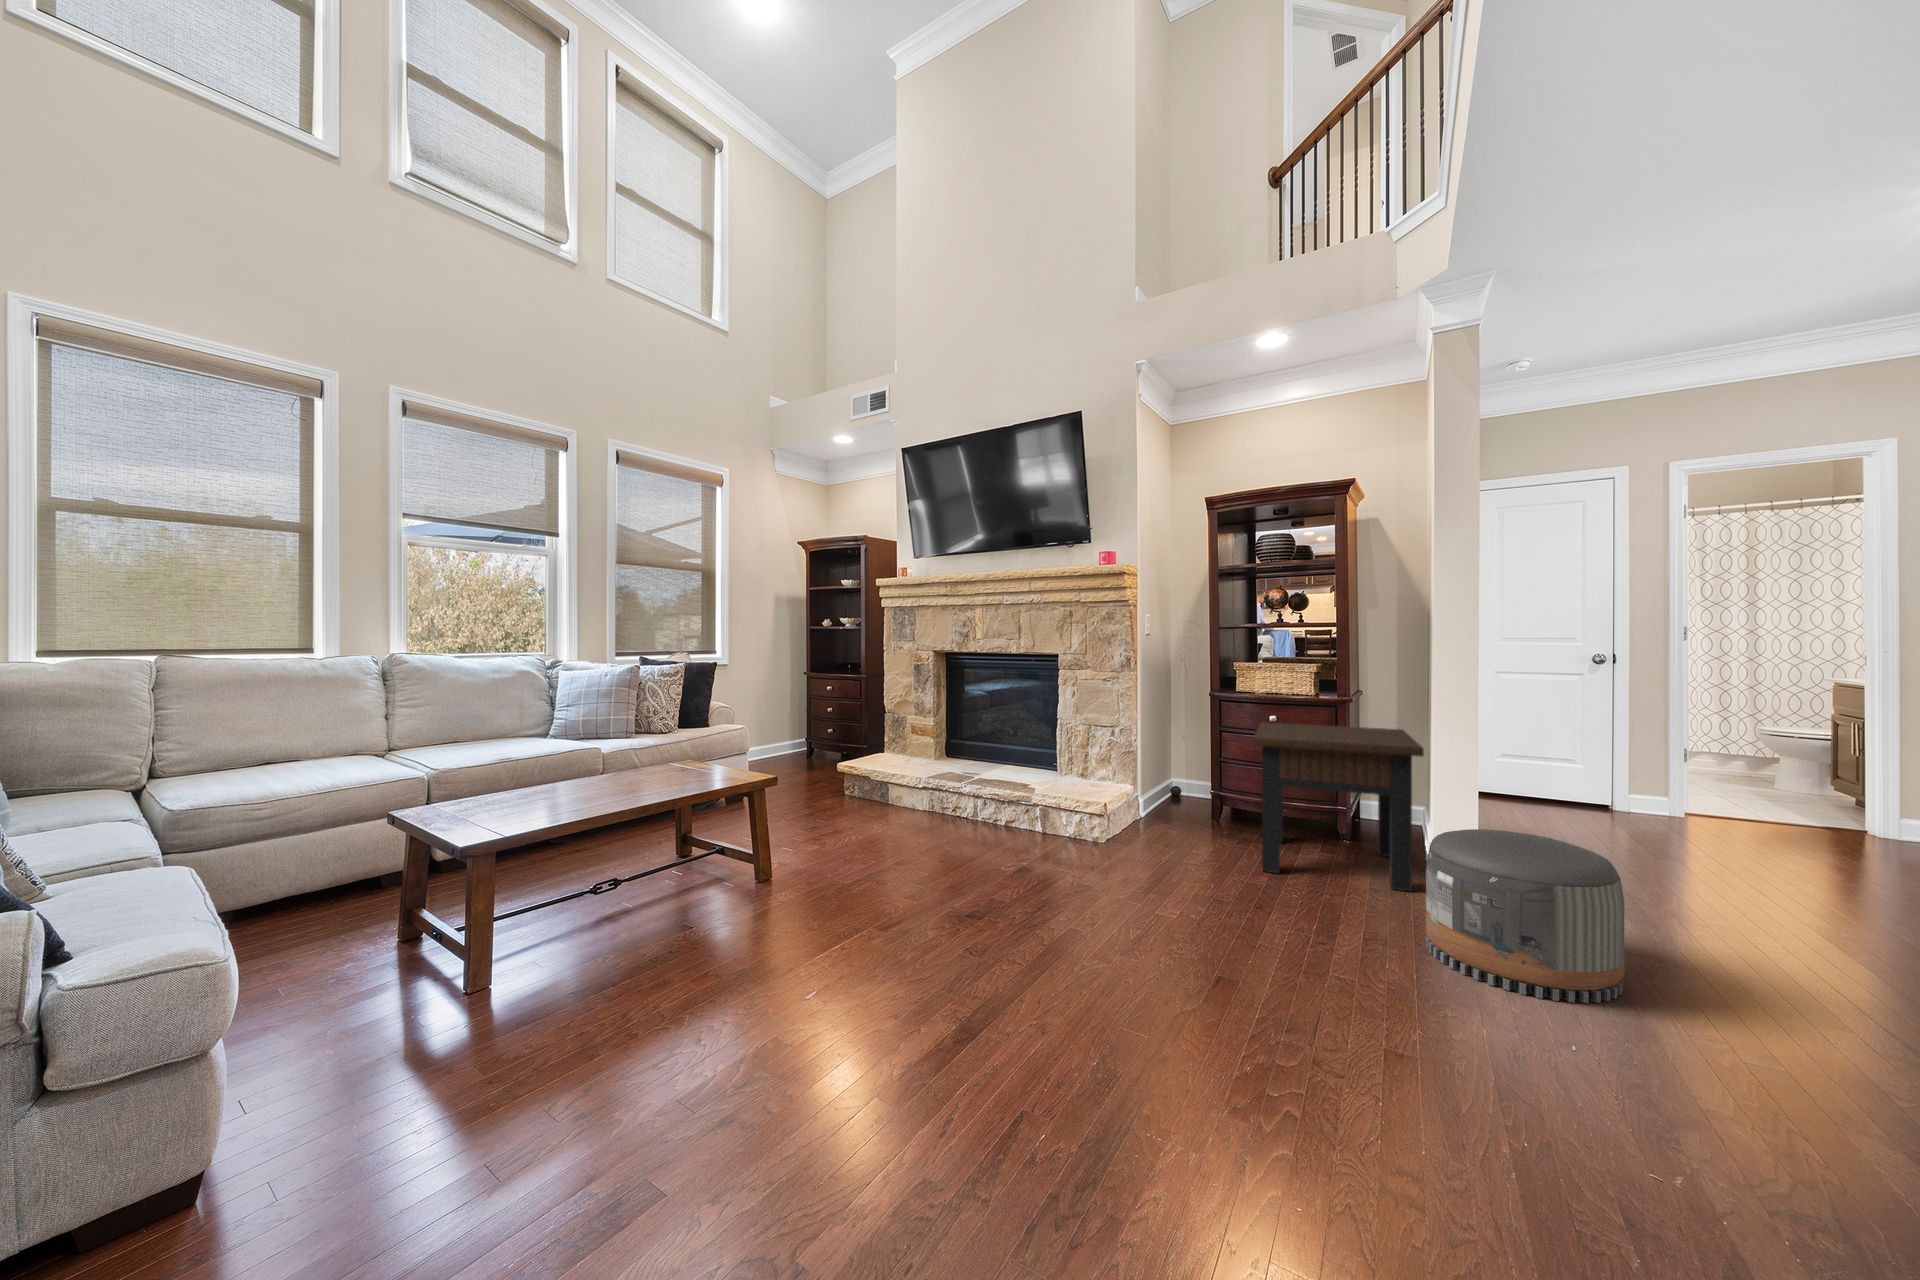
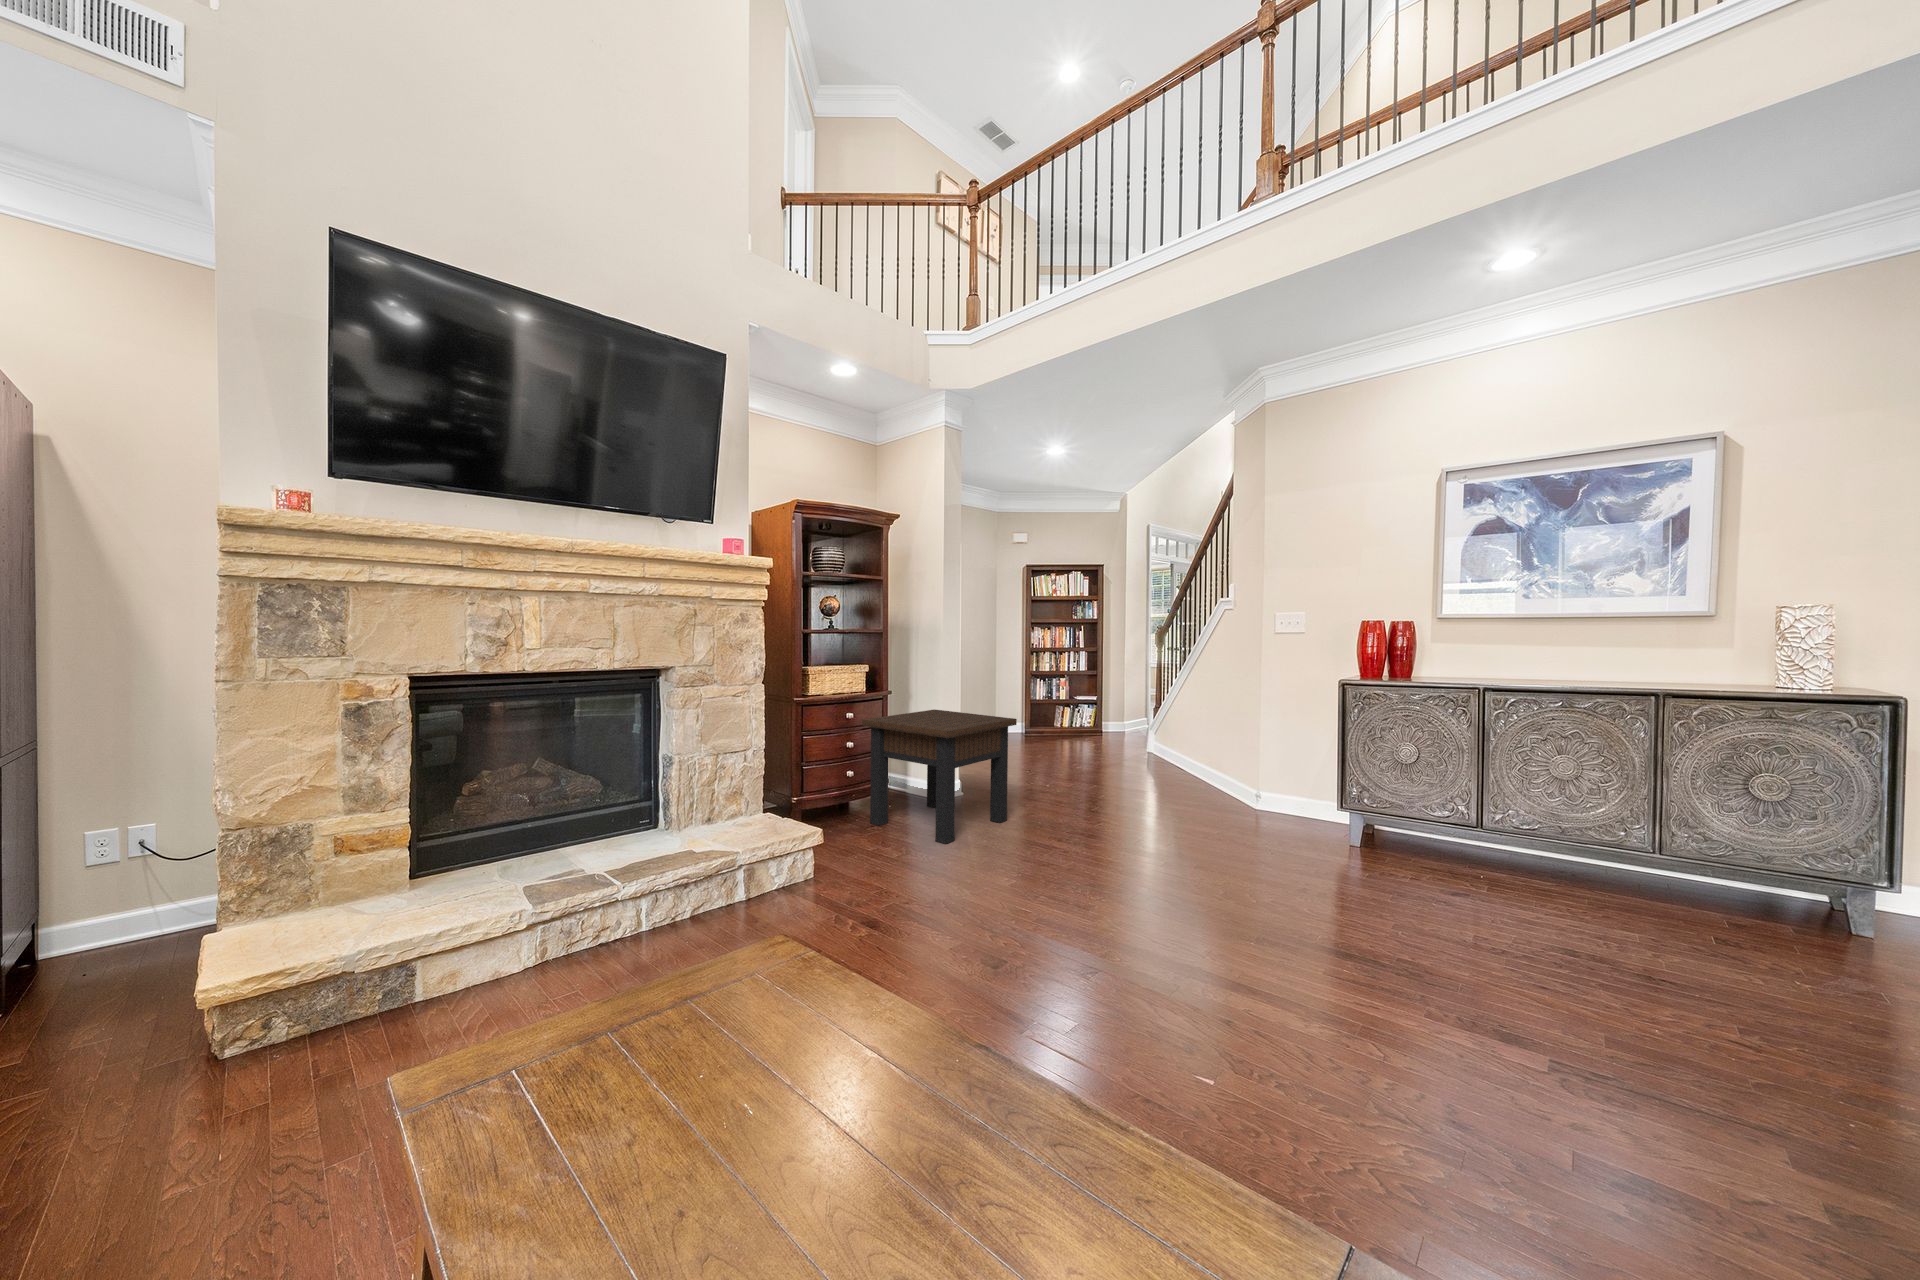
pouf: present [1426,829,1624,1003] -> none [1069,758,1160,846]

